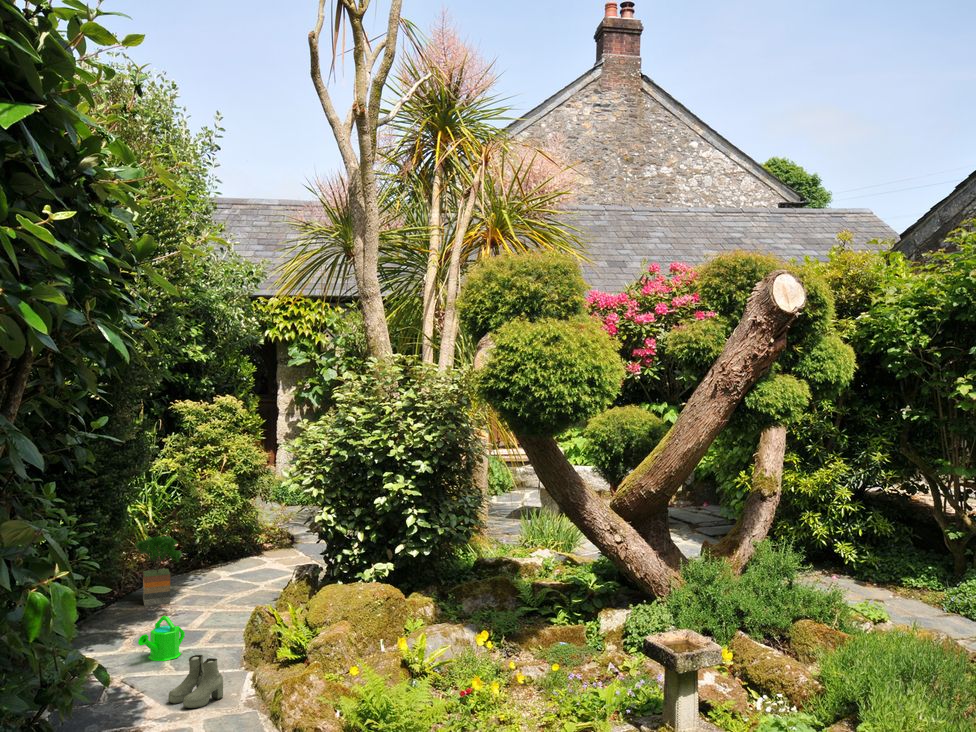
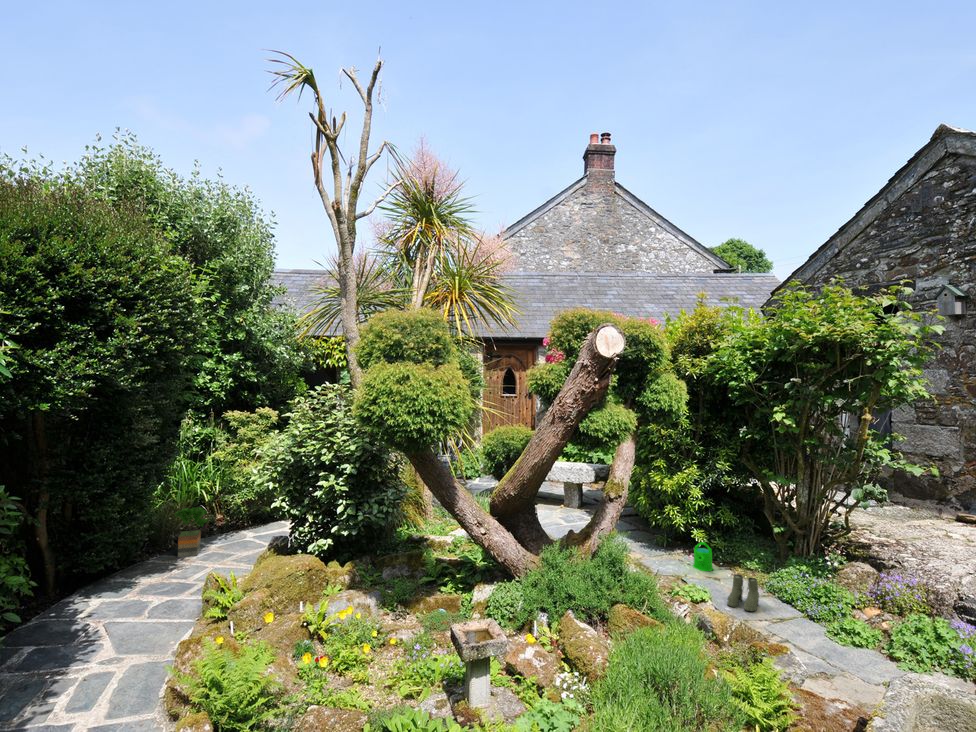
watering can: present [138,616,185,661] -> present [693,542,713,571]
boots: present [168,655,223,708] -> present [727,574,759,611]

